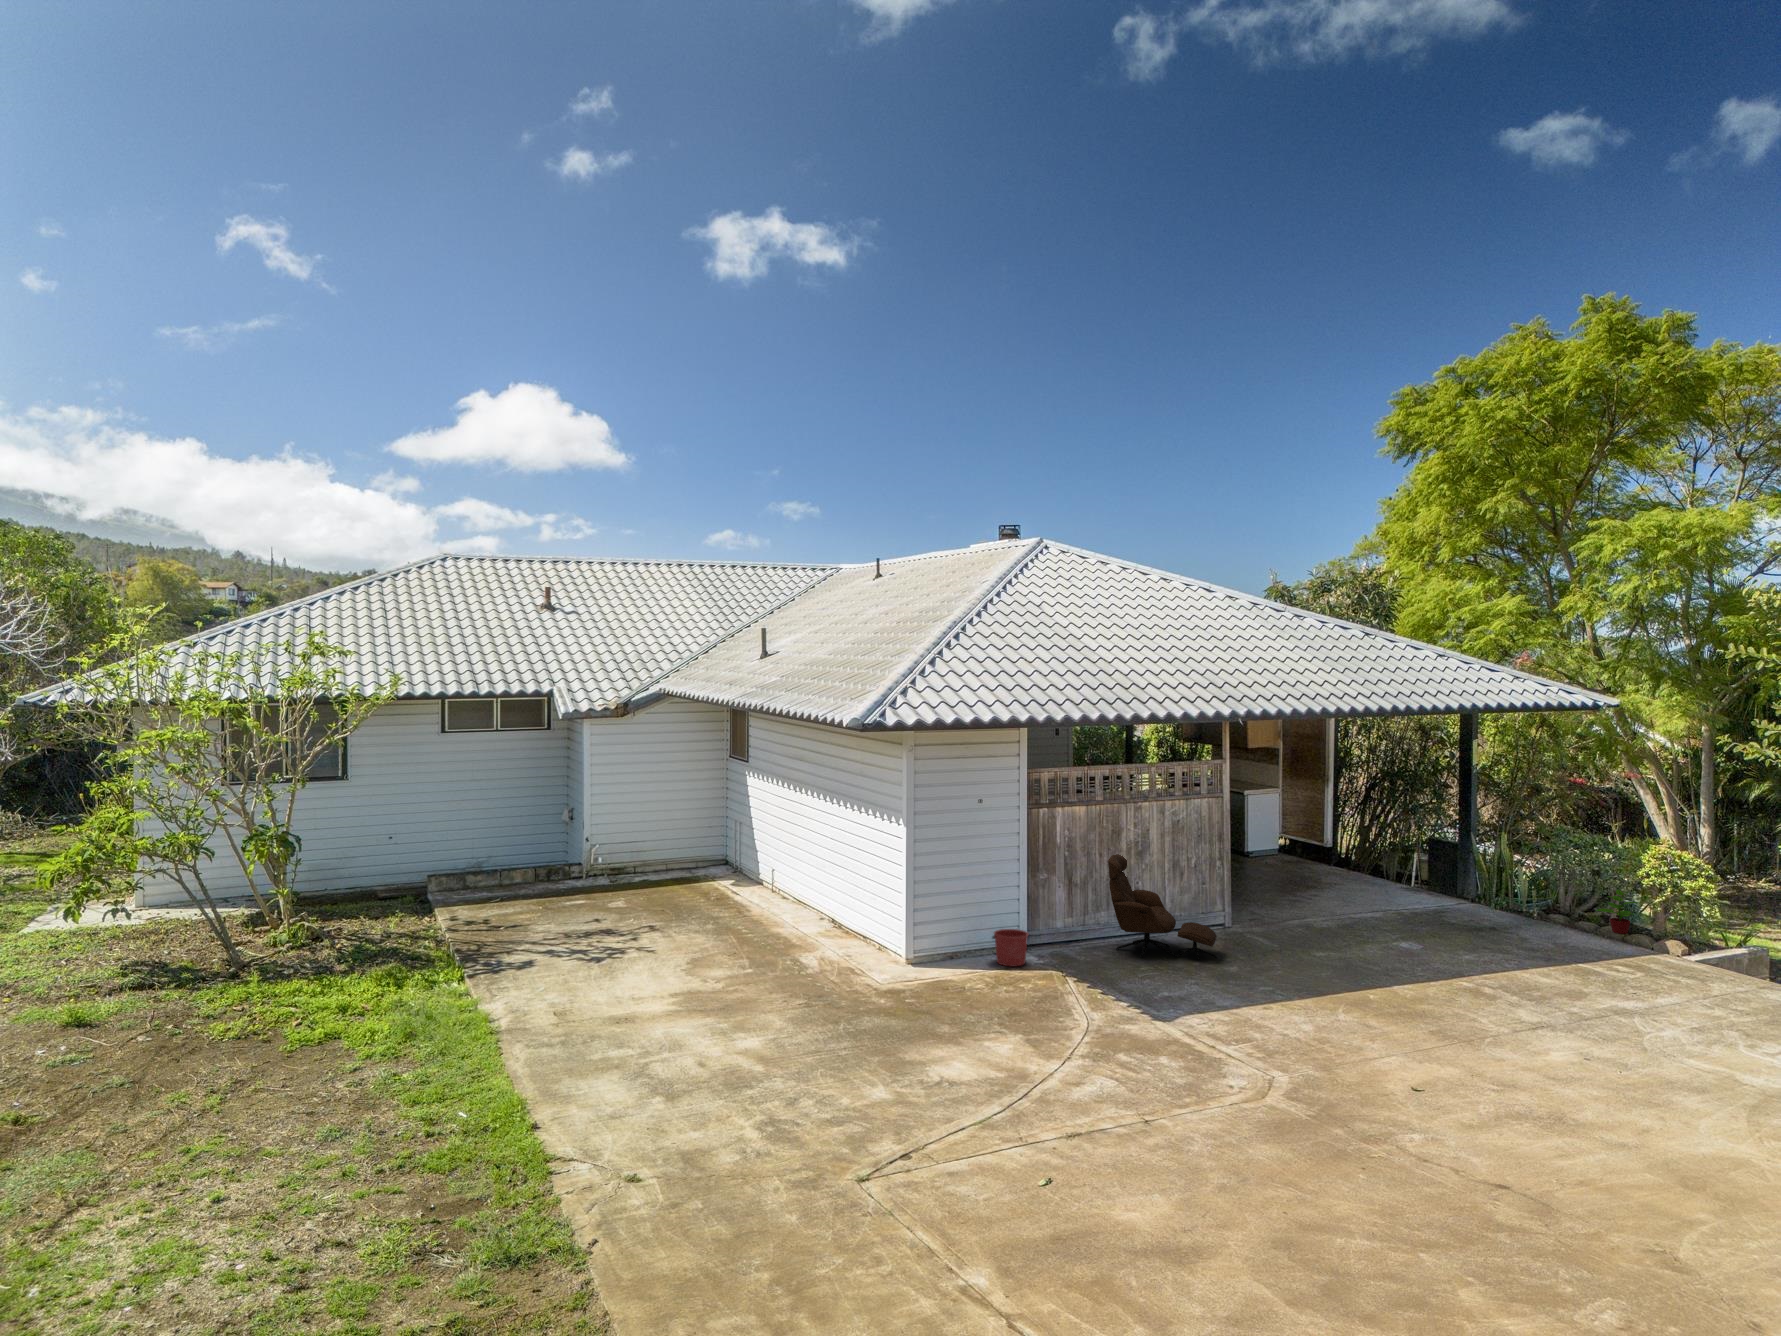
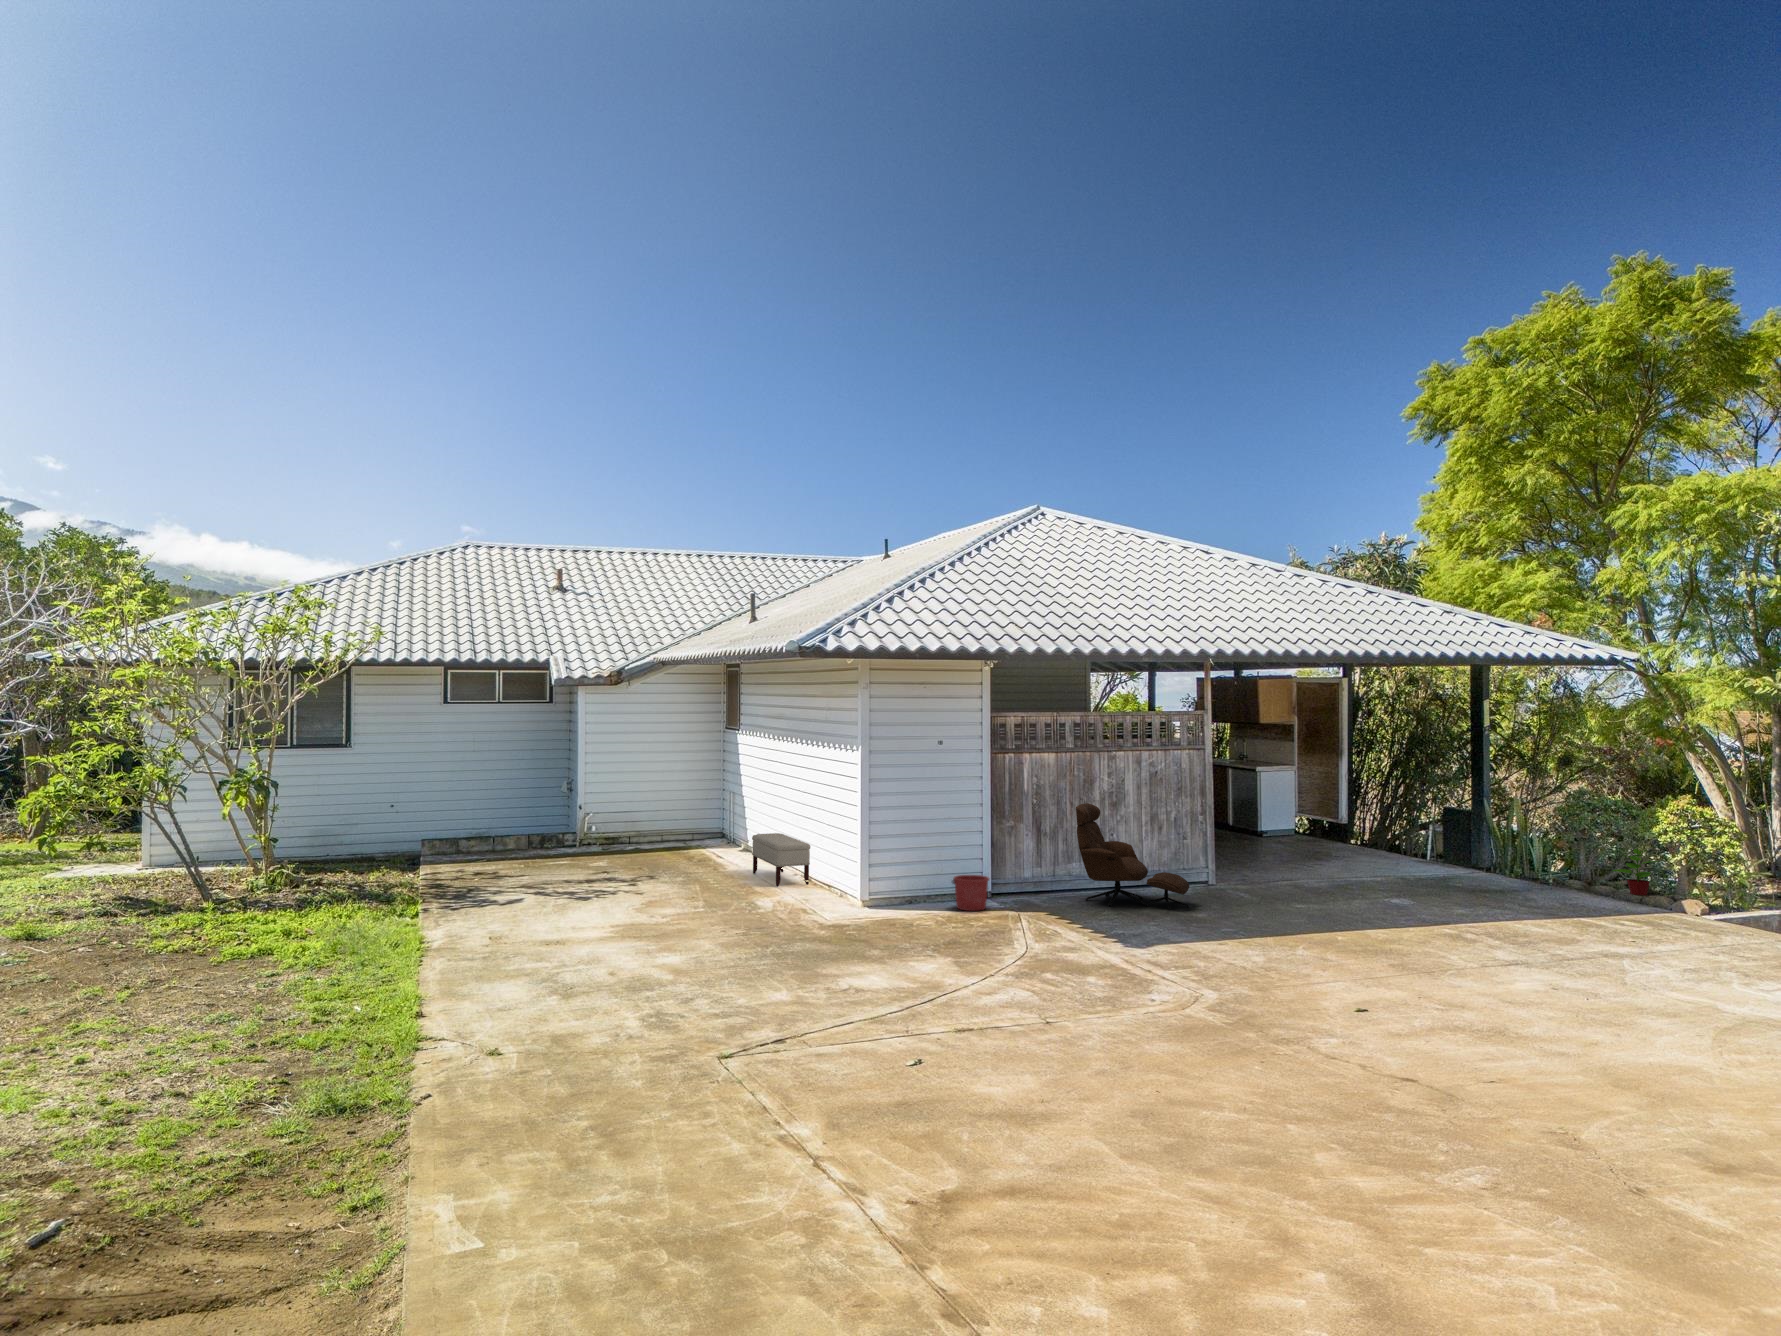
bench: none [776,876,841,936] -> present [752,833,810,887]

